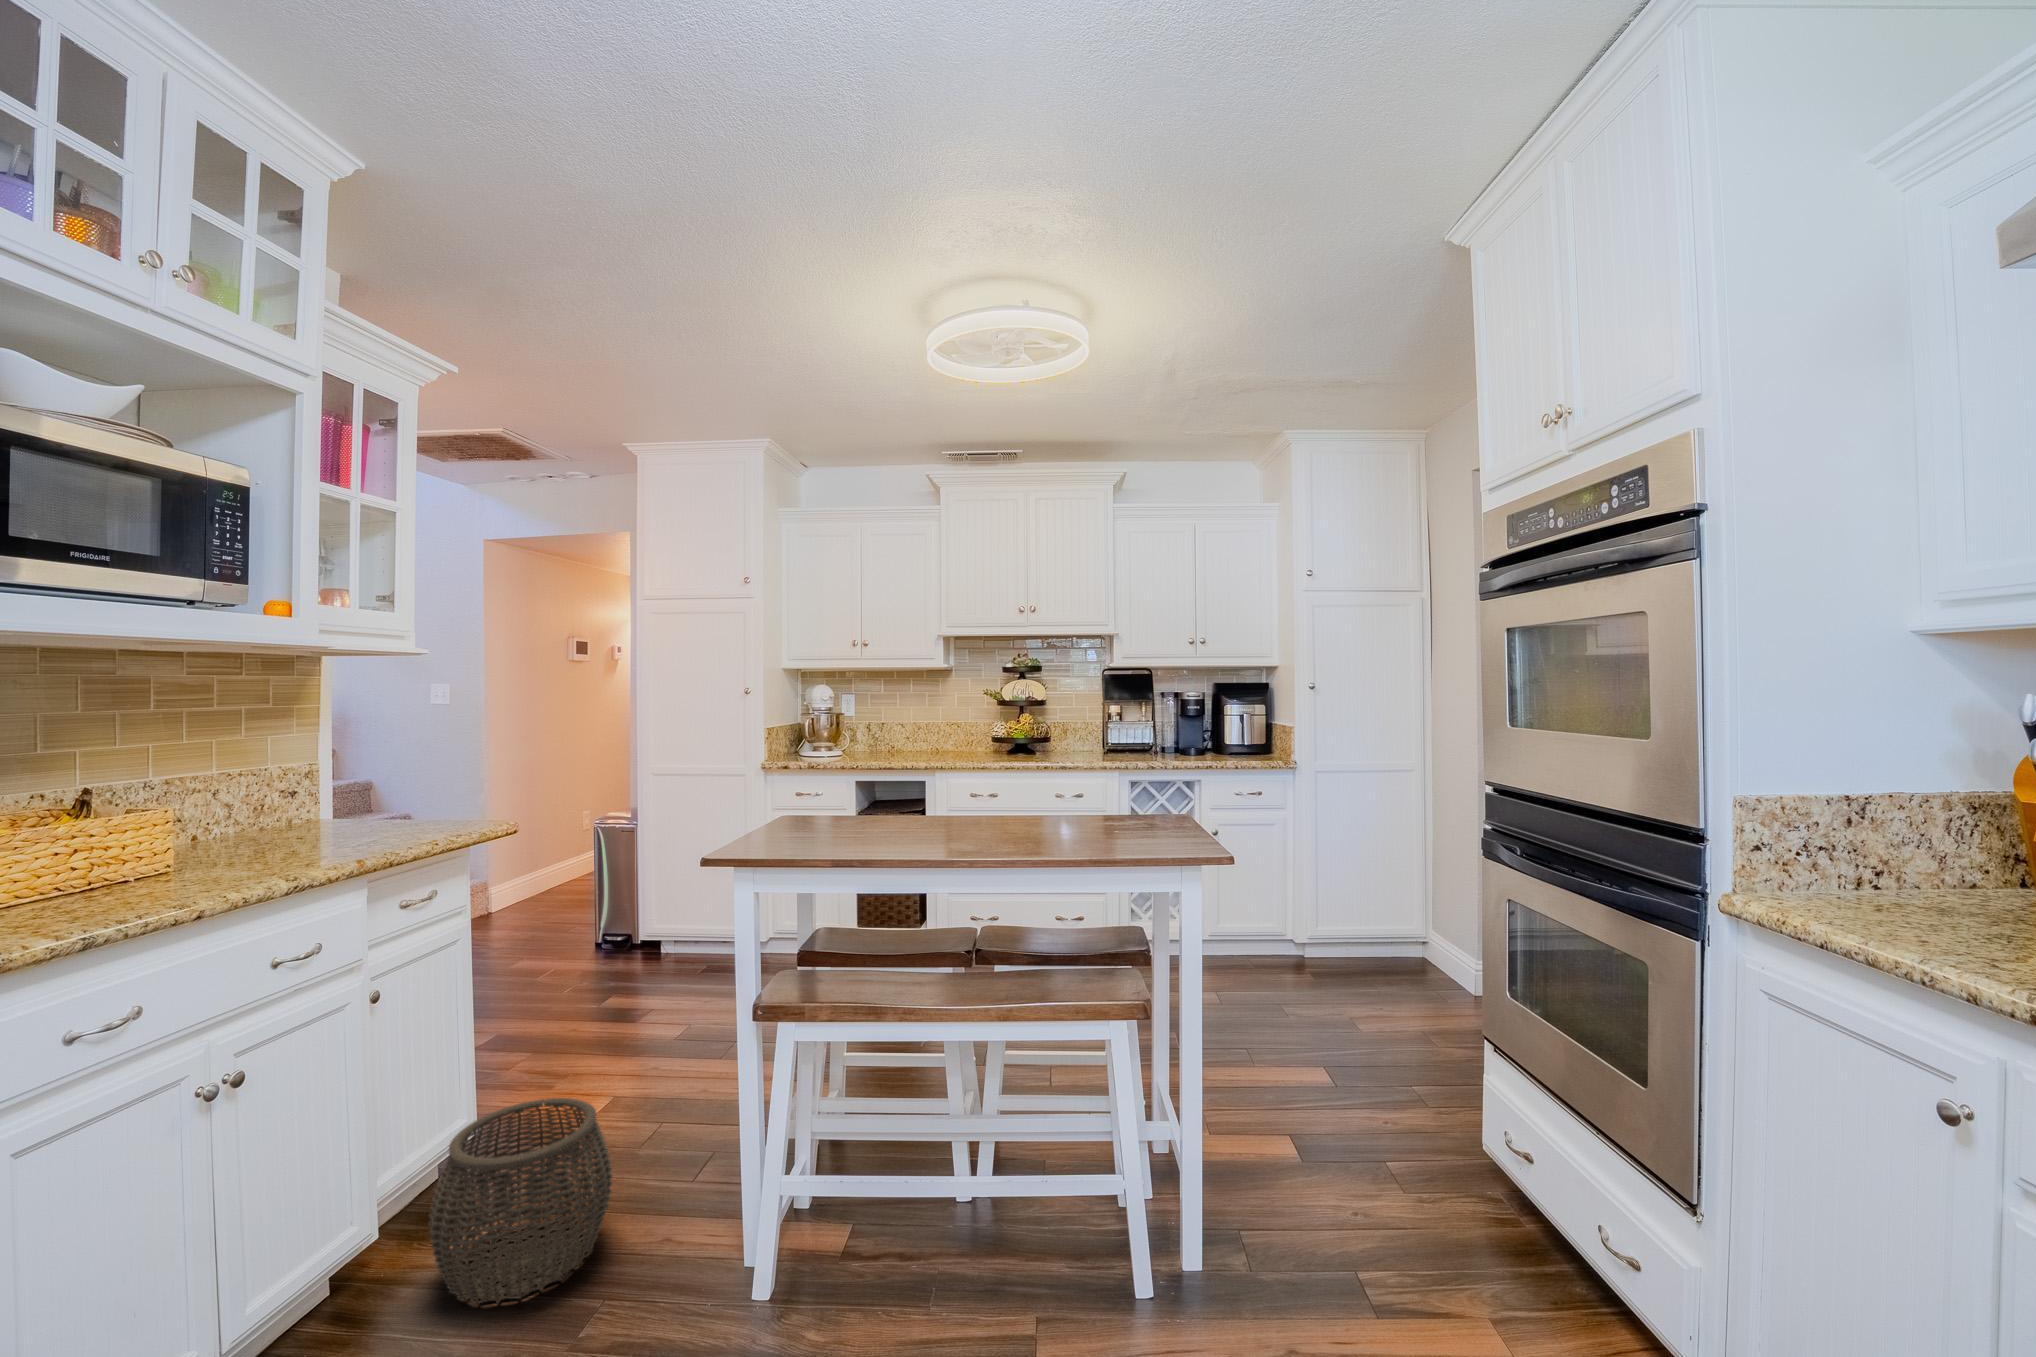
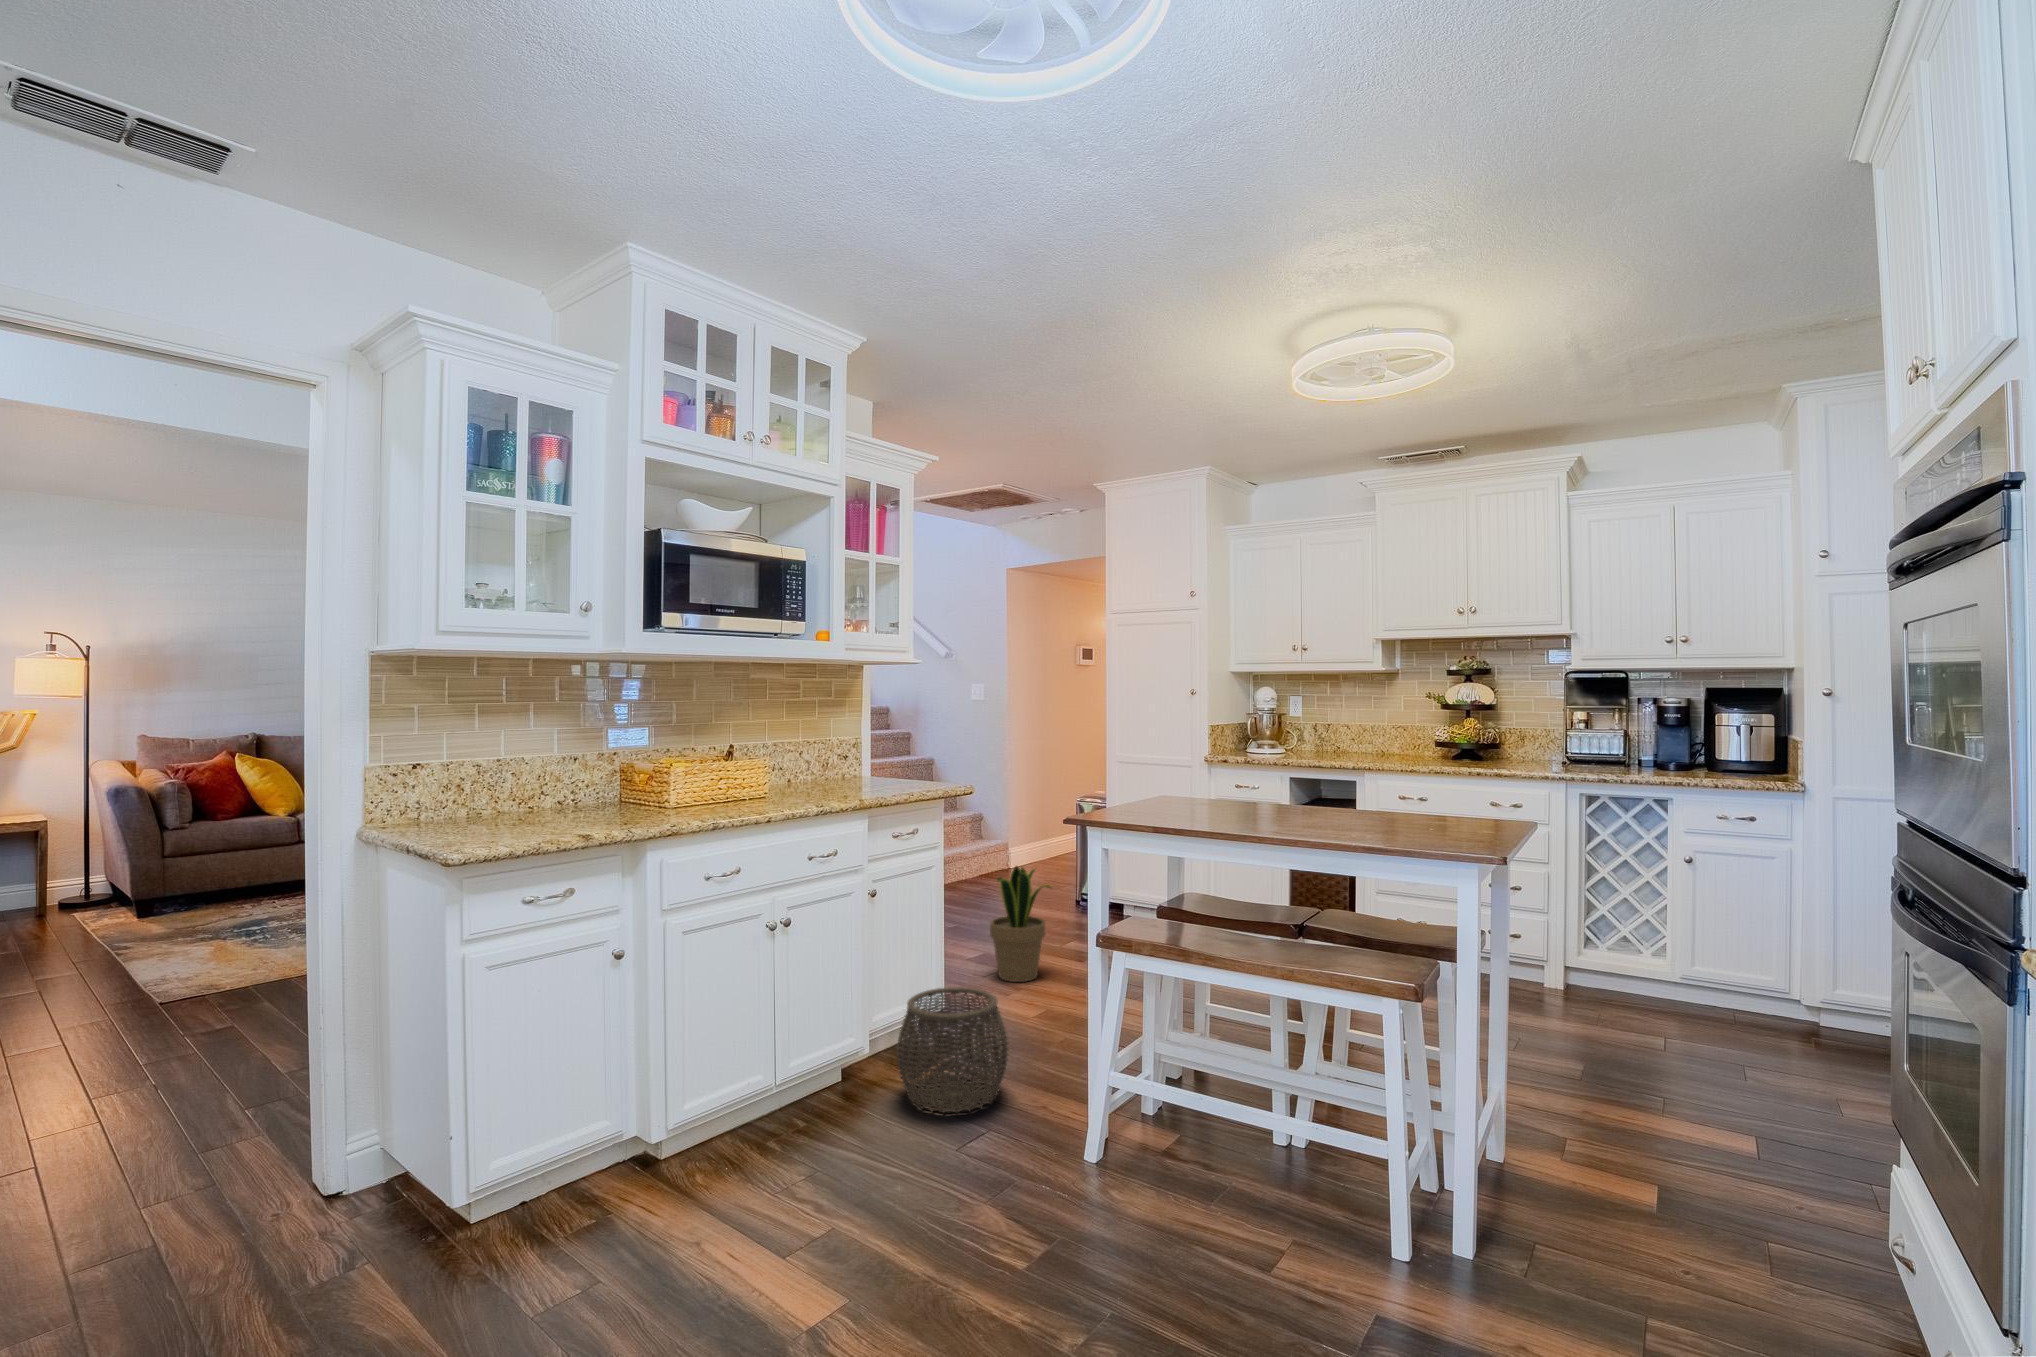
potted plant: none [520,908,610,1057] -> present [990,866,1051,982]

